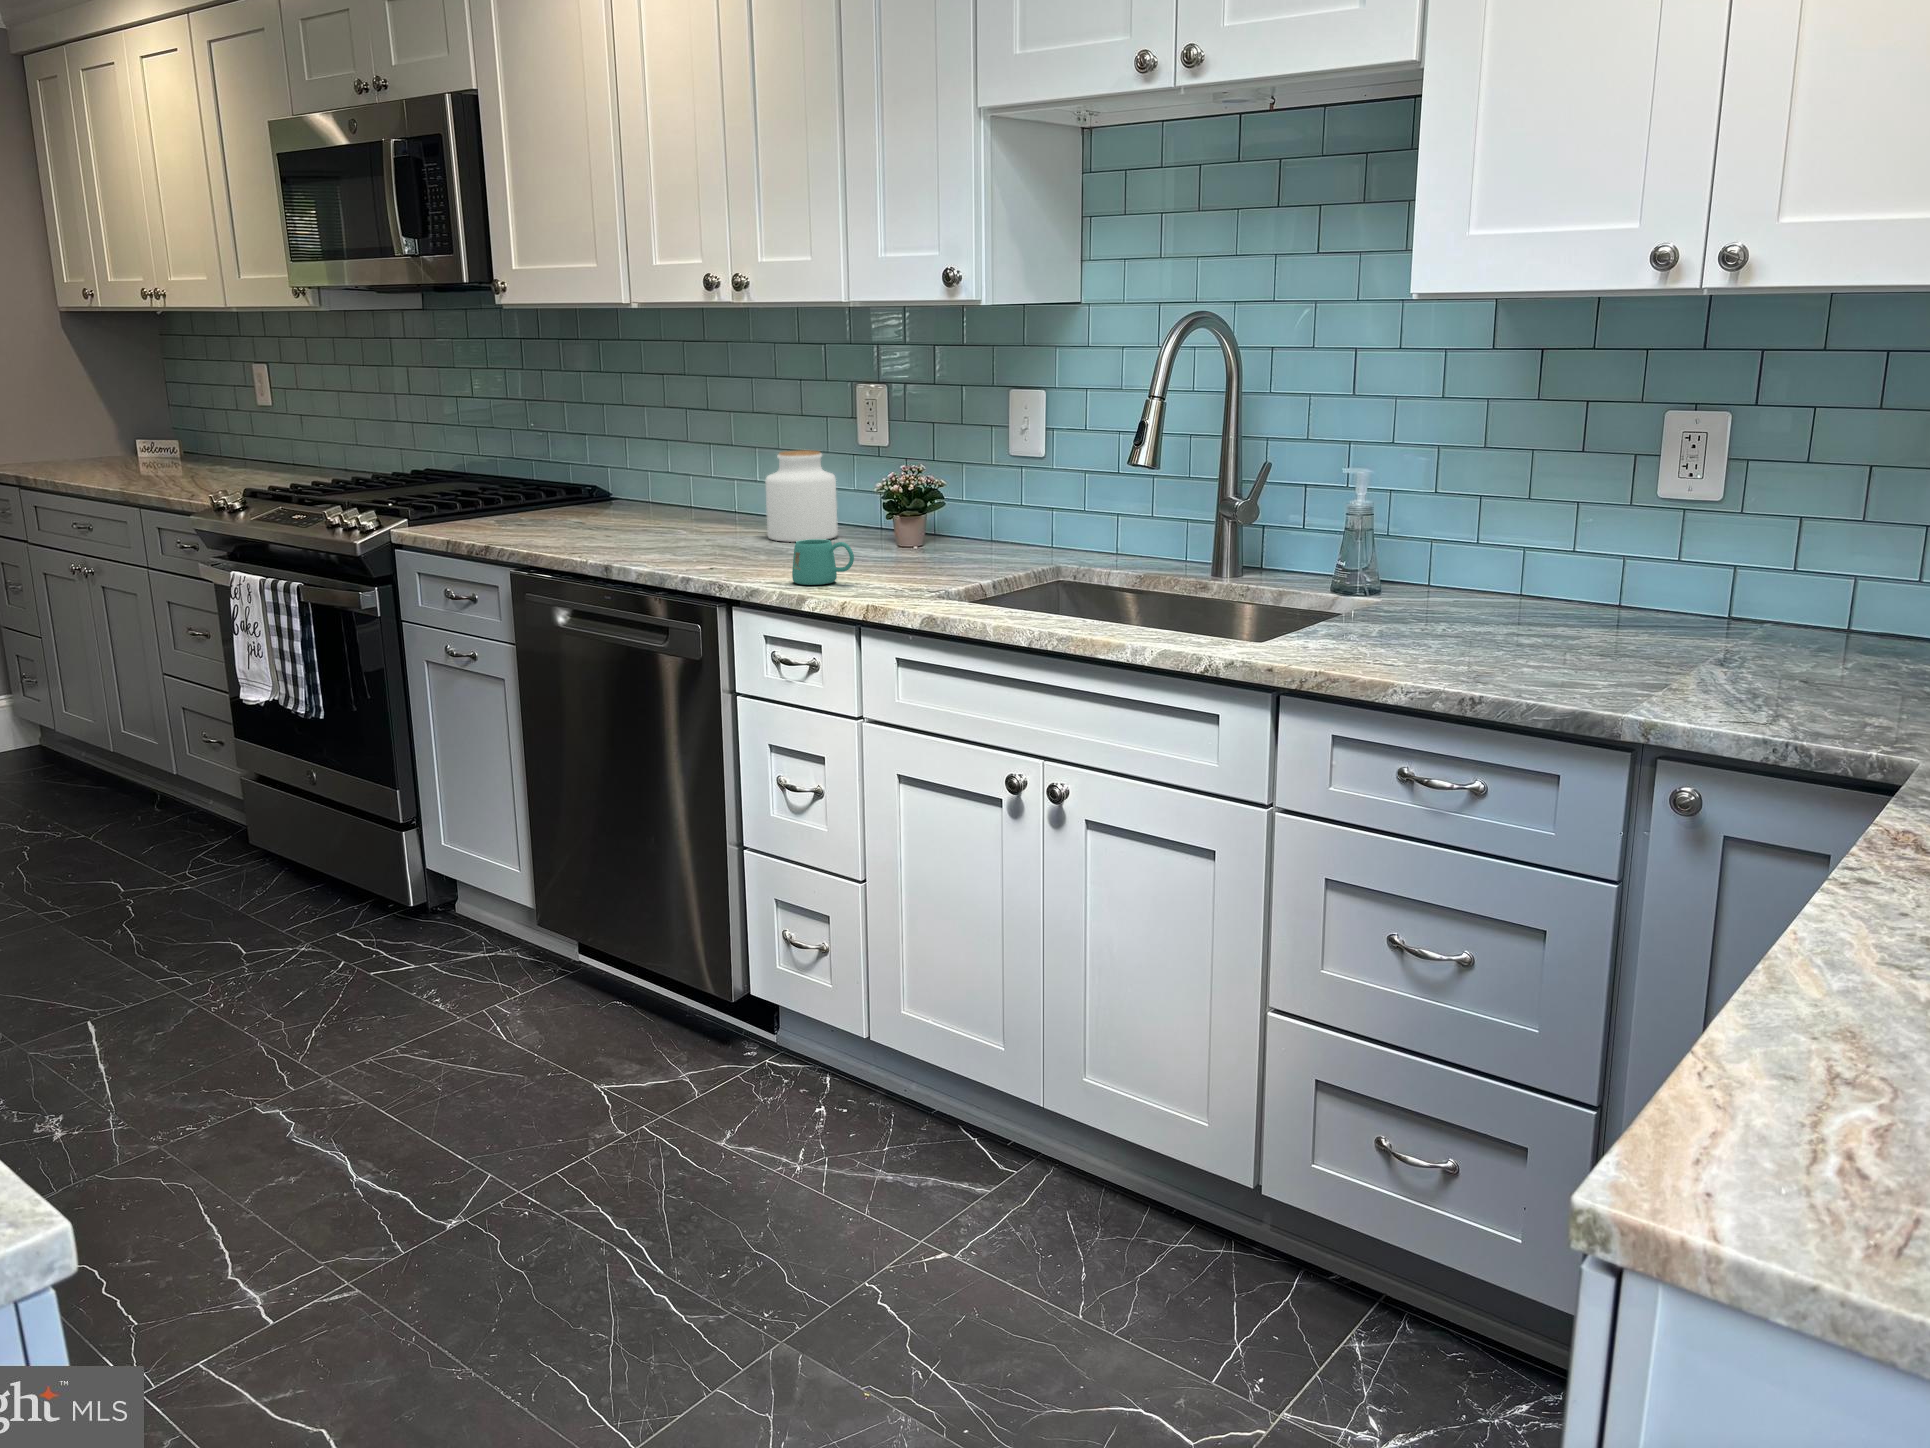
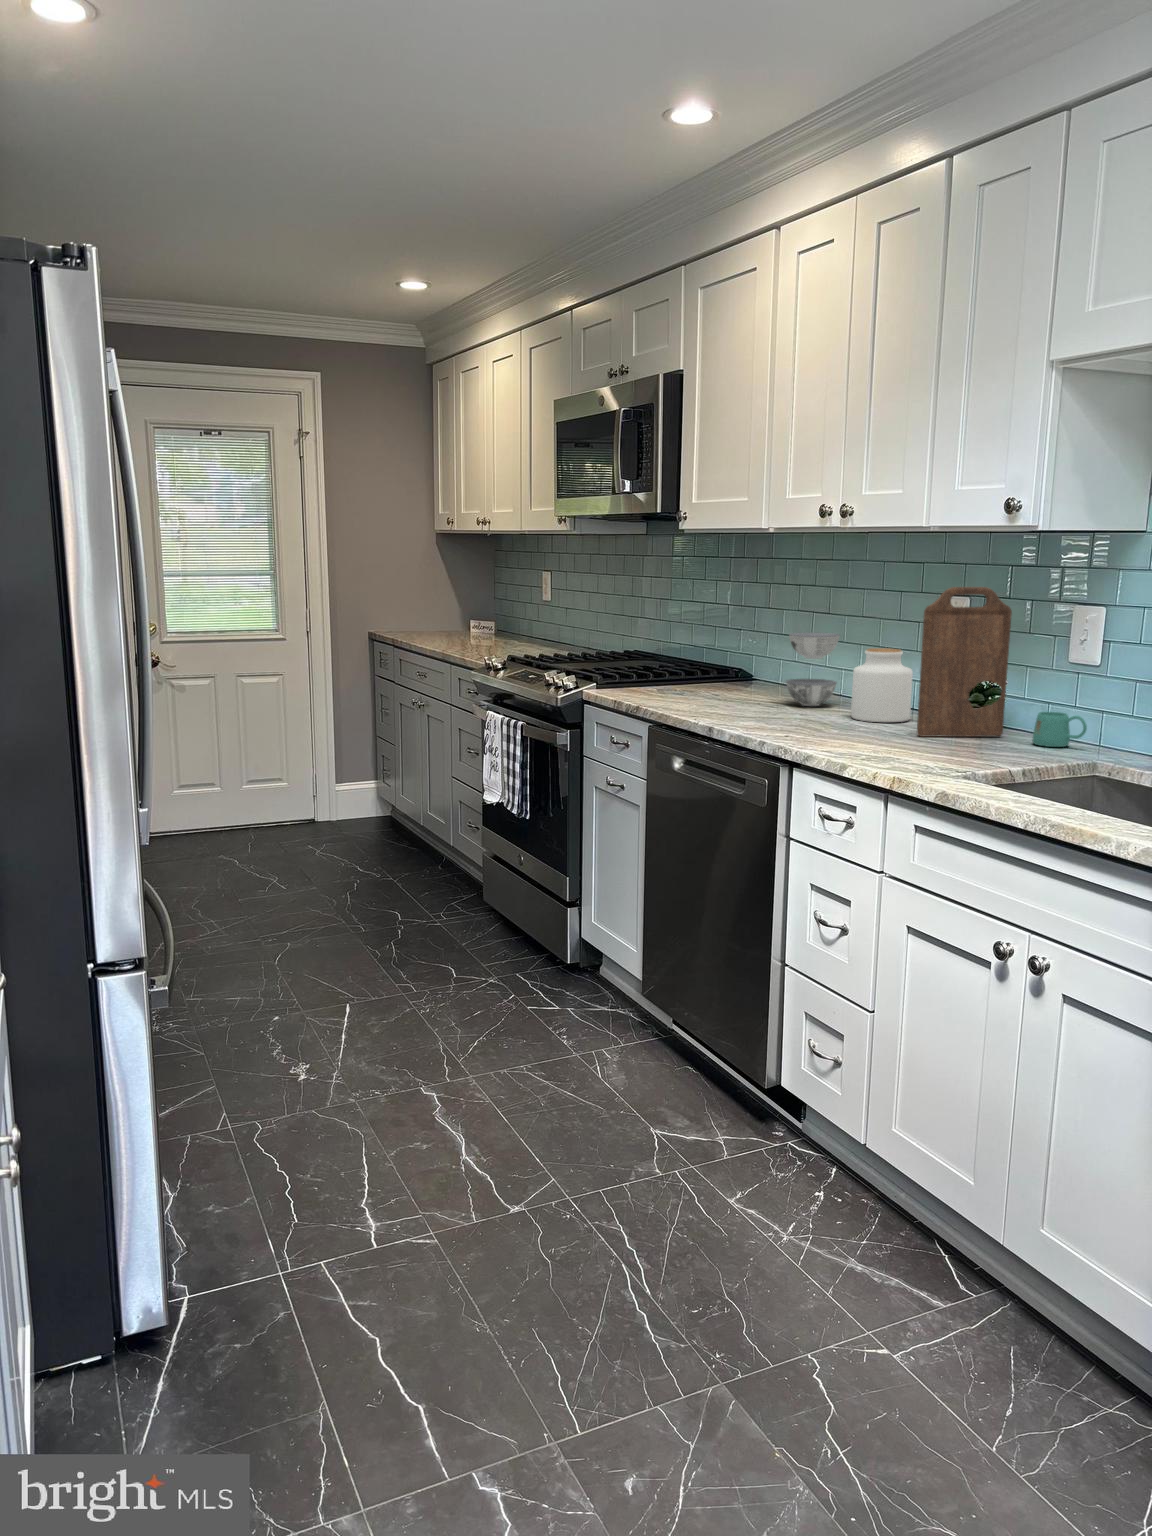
cutting board: none [854,372,951,555] -> present [917,587,1012,737]
bowl: none [673,435,738,529] -> present [786,632,840,706]
mug: present [792,539,854,585] -> present [1032,712,1087,747]

